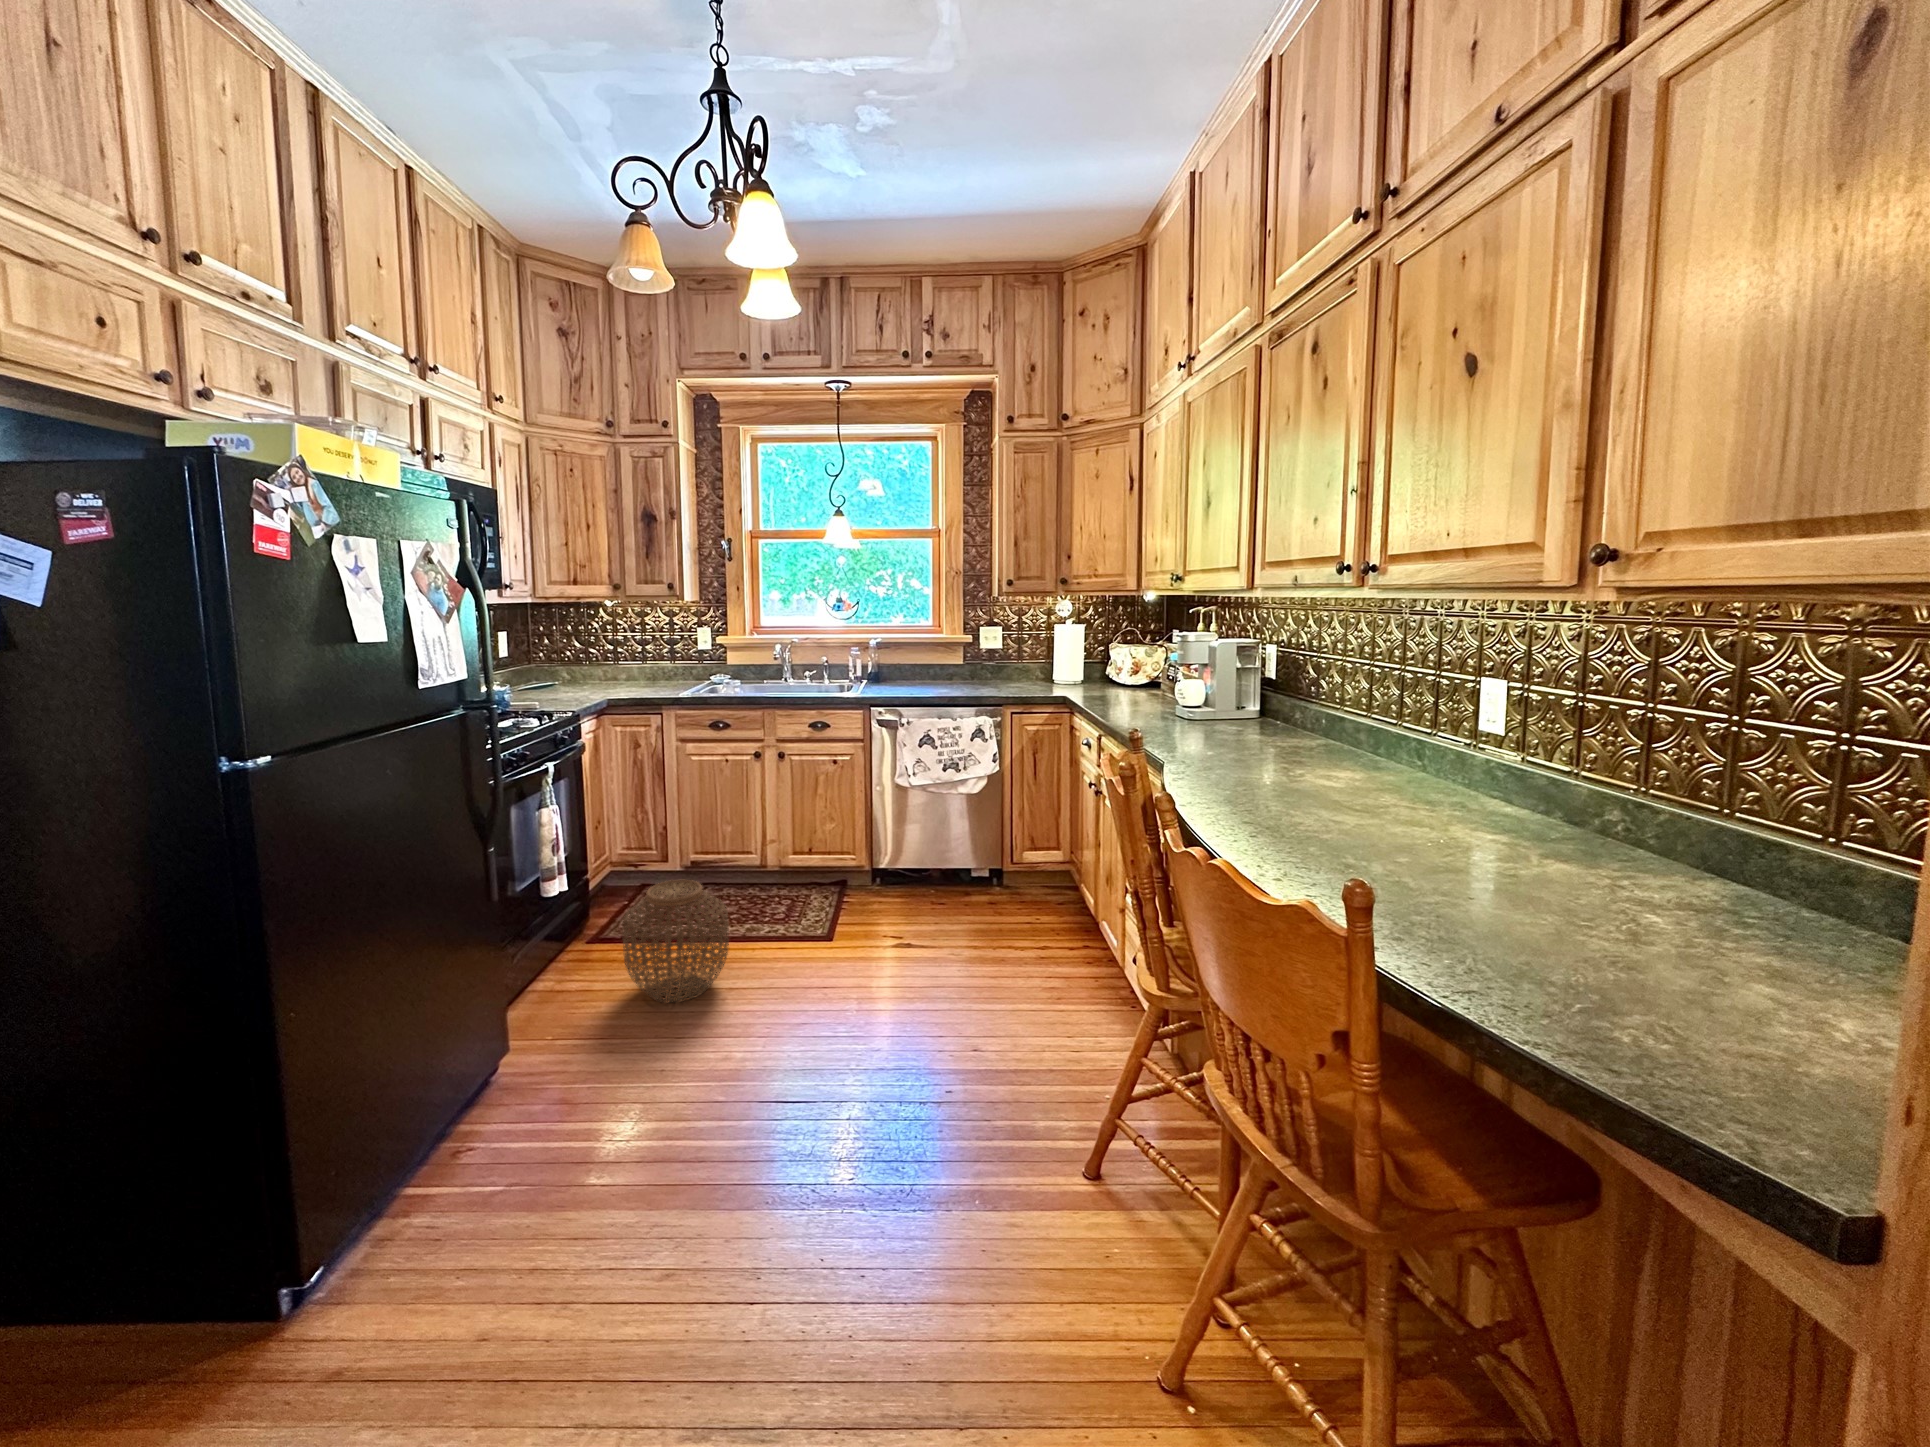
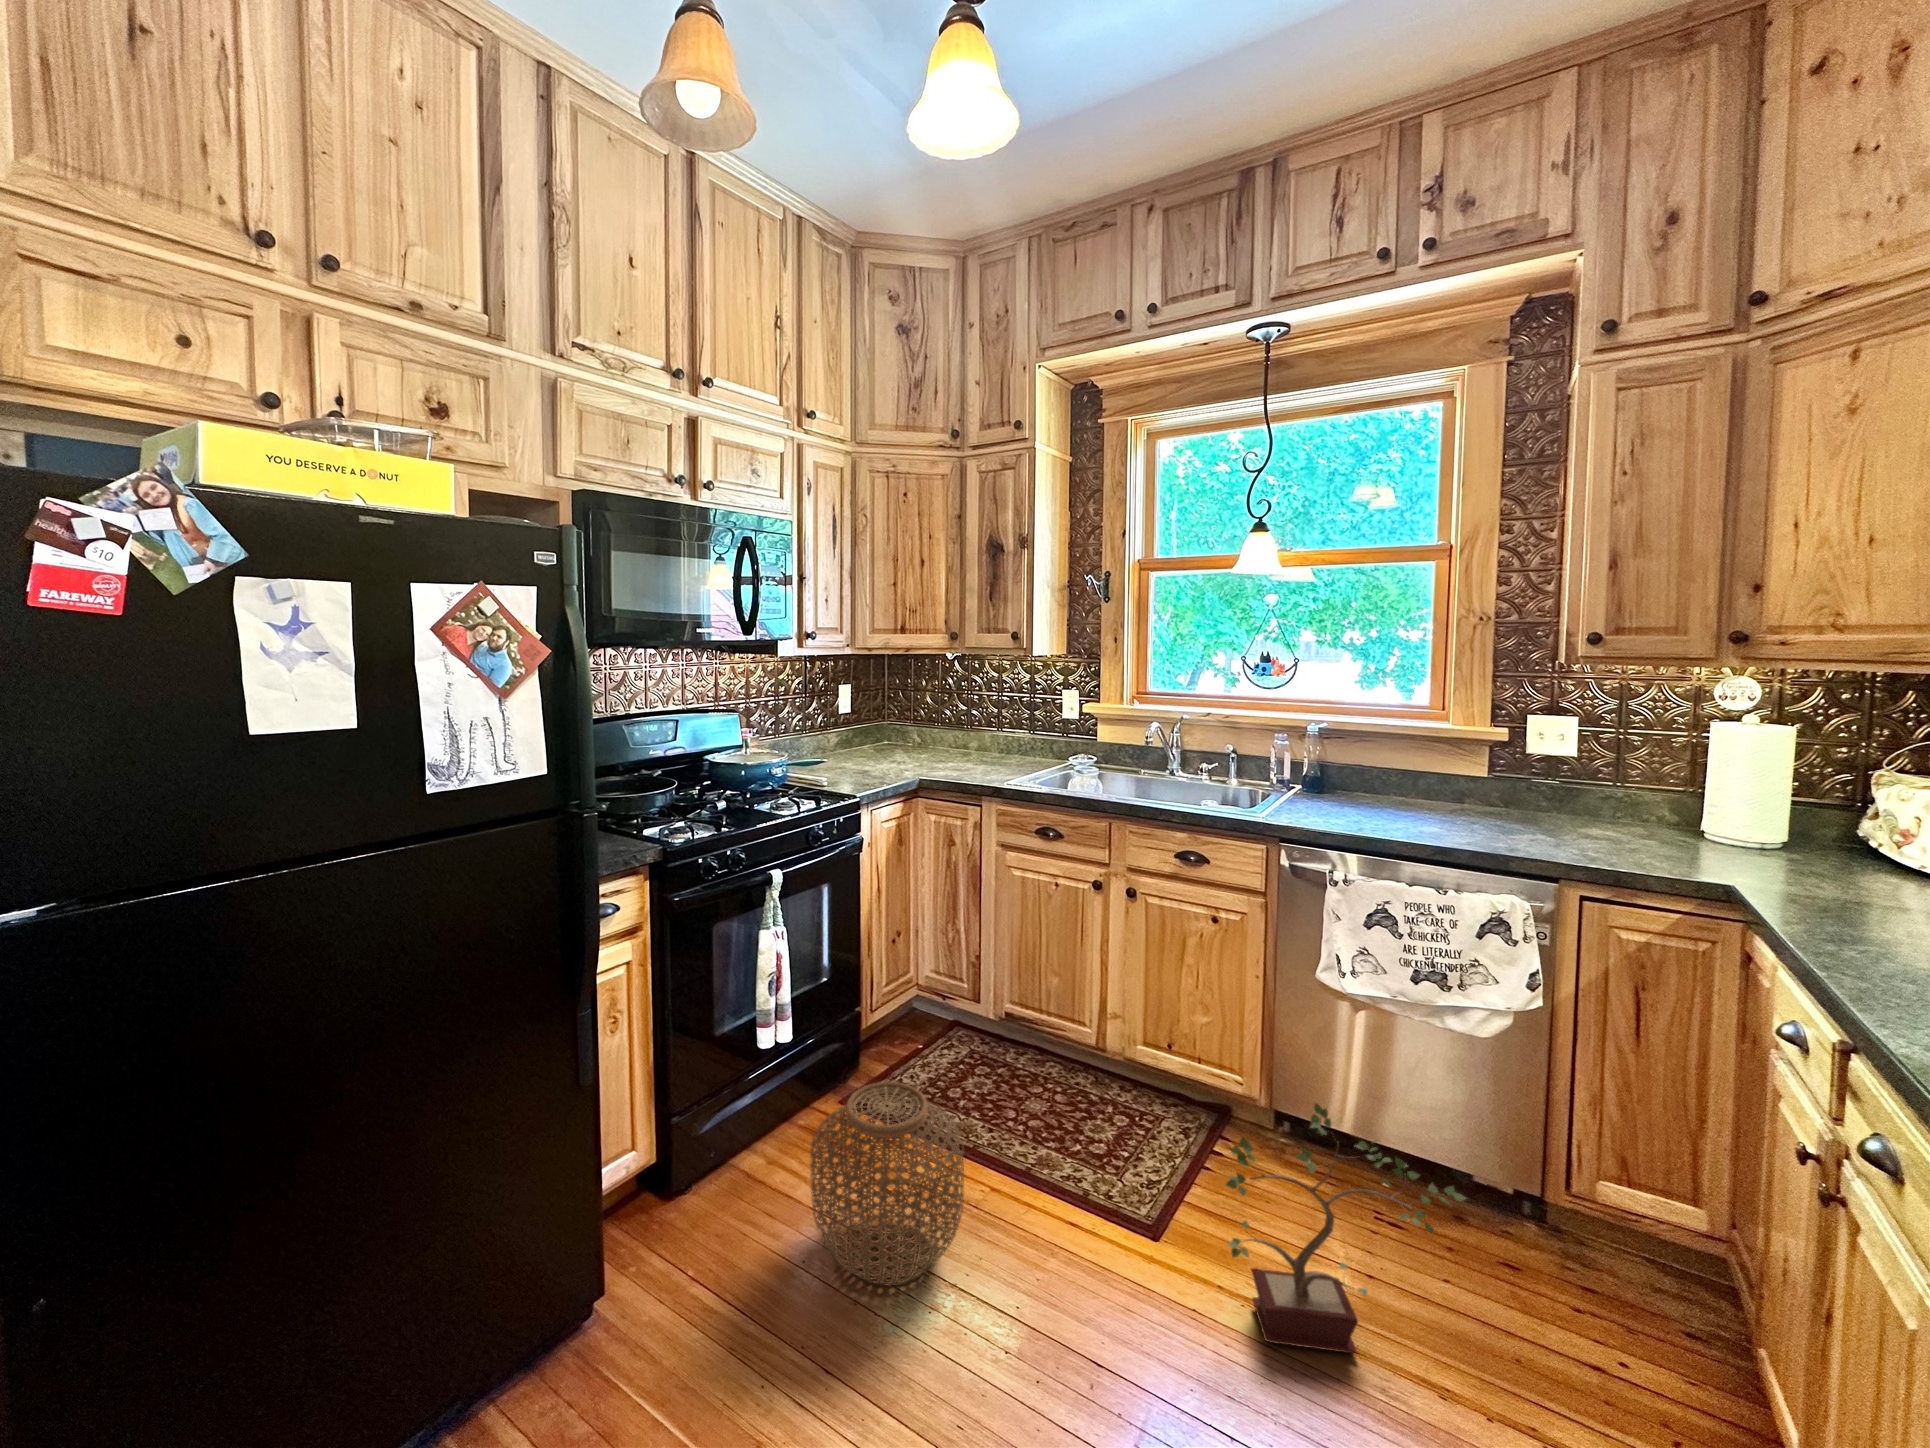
potted plant: none [877,825,983,955] -> present [1226,1103,1466,1353]

